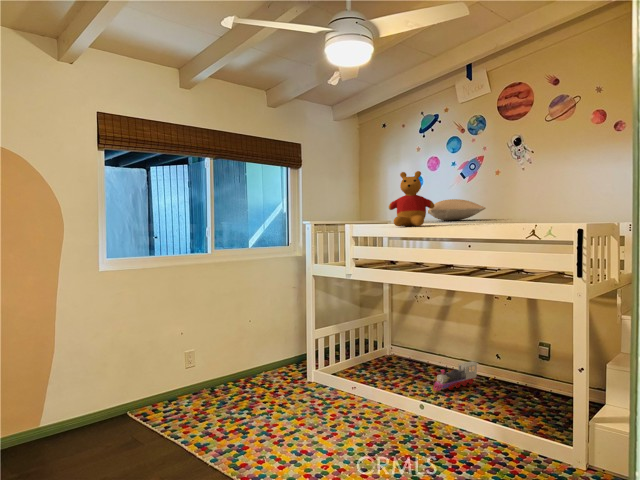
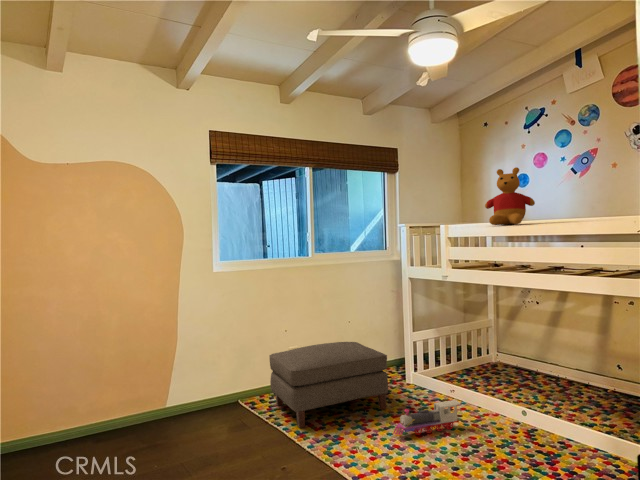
pillow: present [428,199,486,221] -> none [535,196,600,218]
ottoman: none [165,343,292,440] -> present [269,342,388,428]
toy train: present [433,361,478,390] -> present [393,400,460,435]

